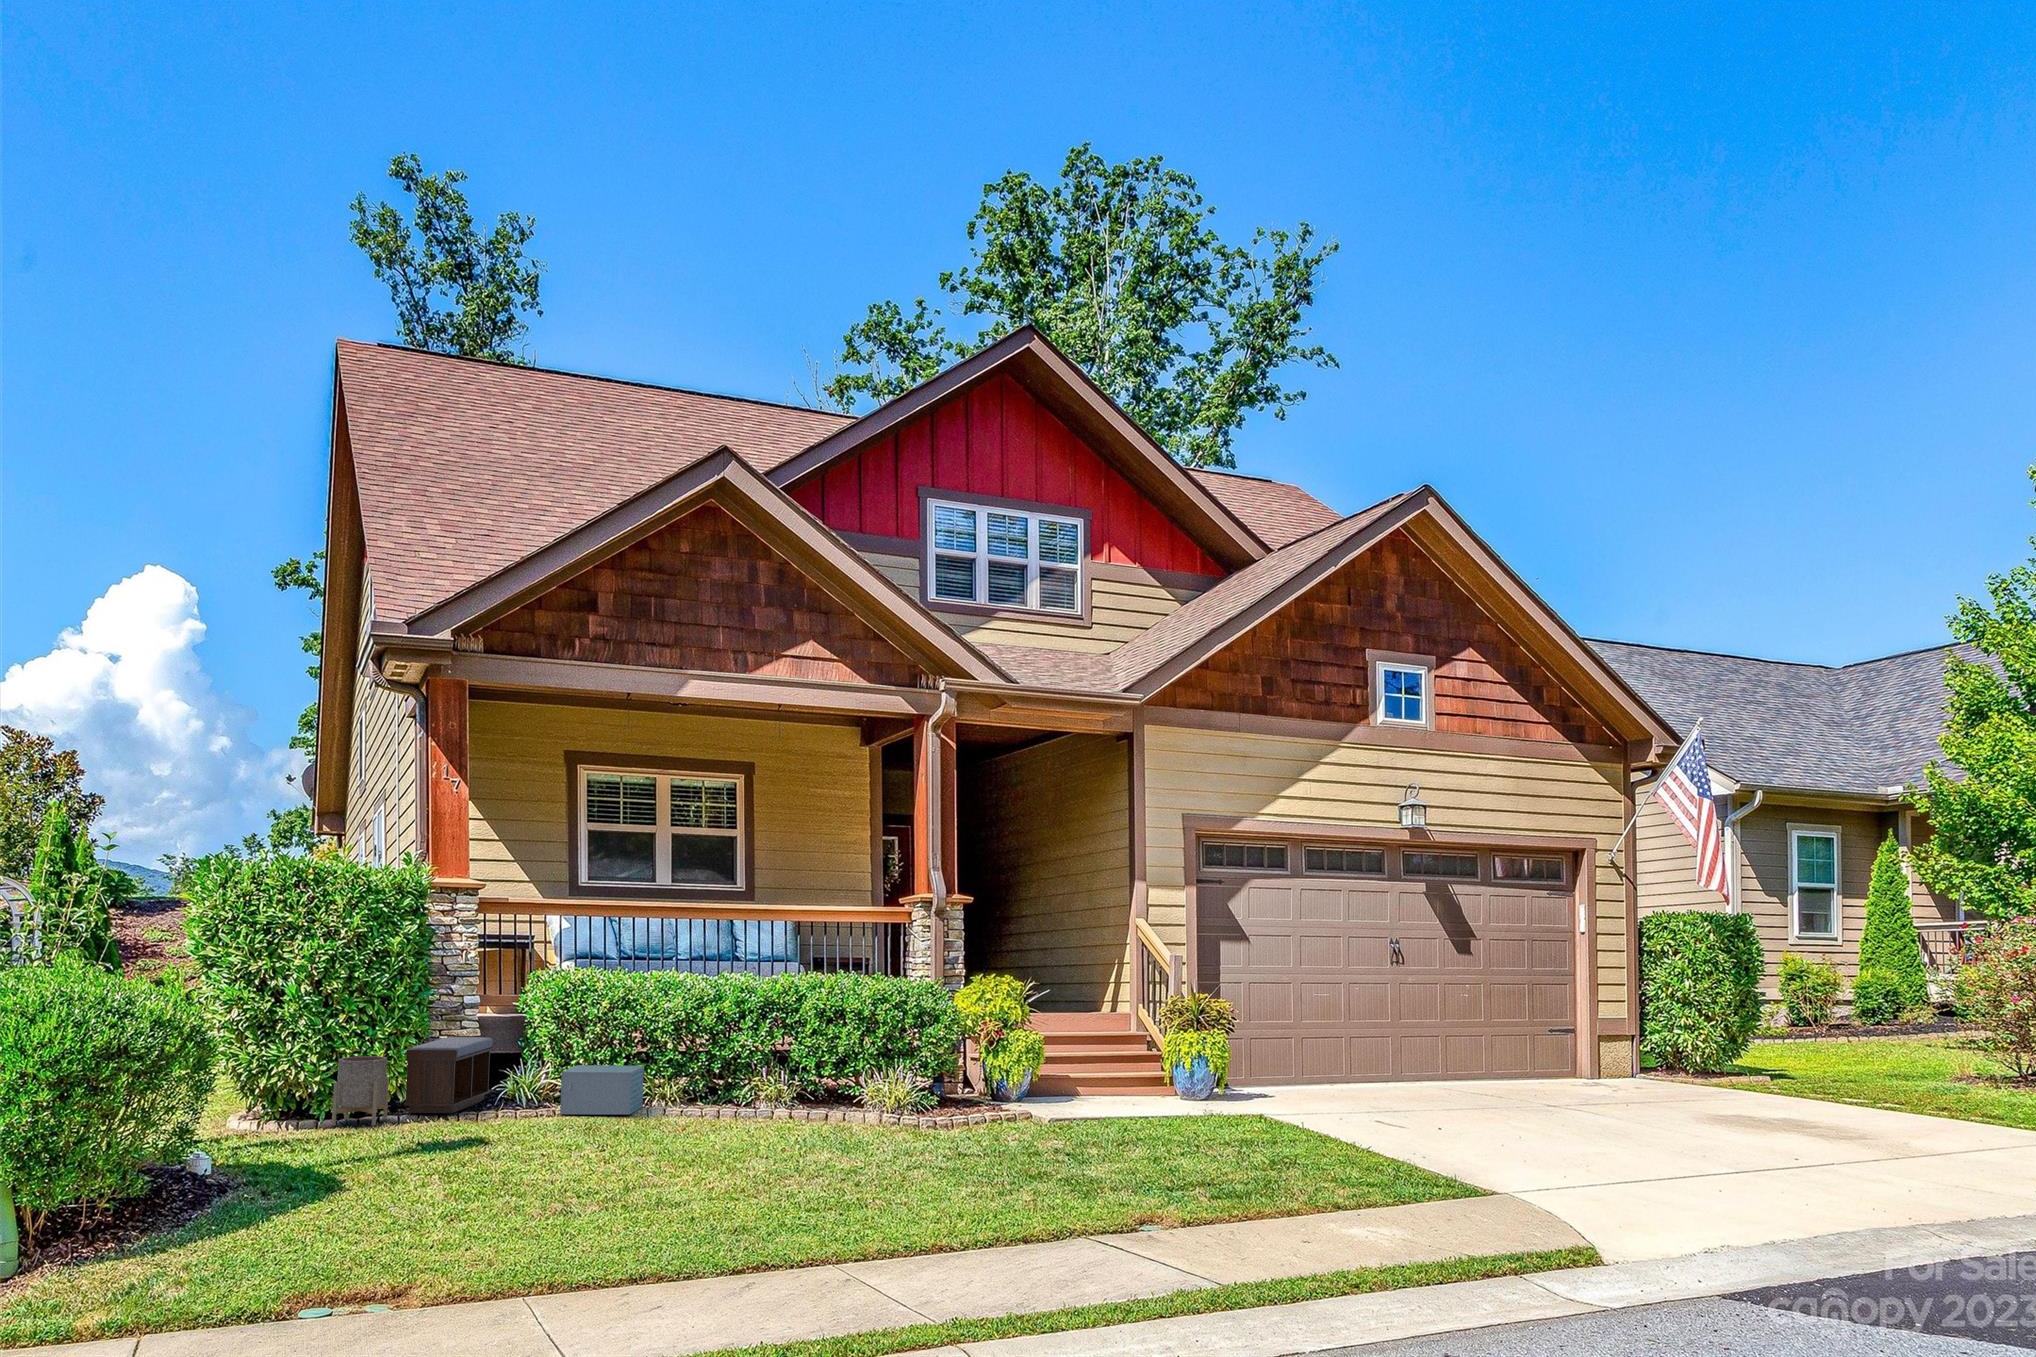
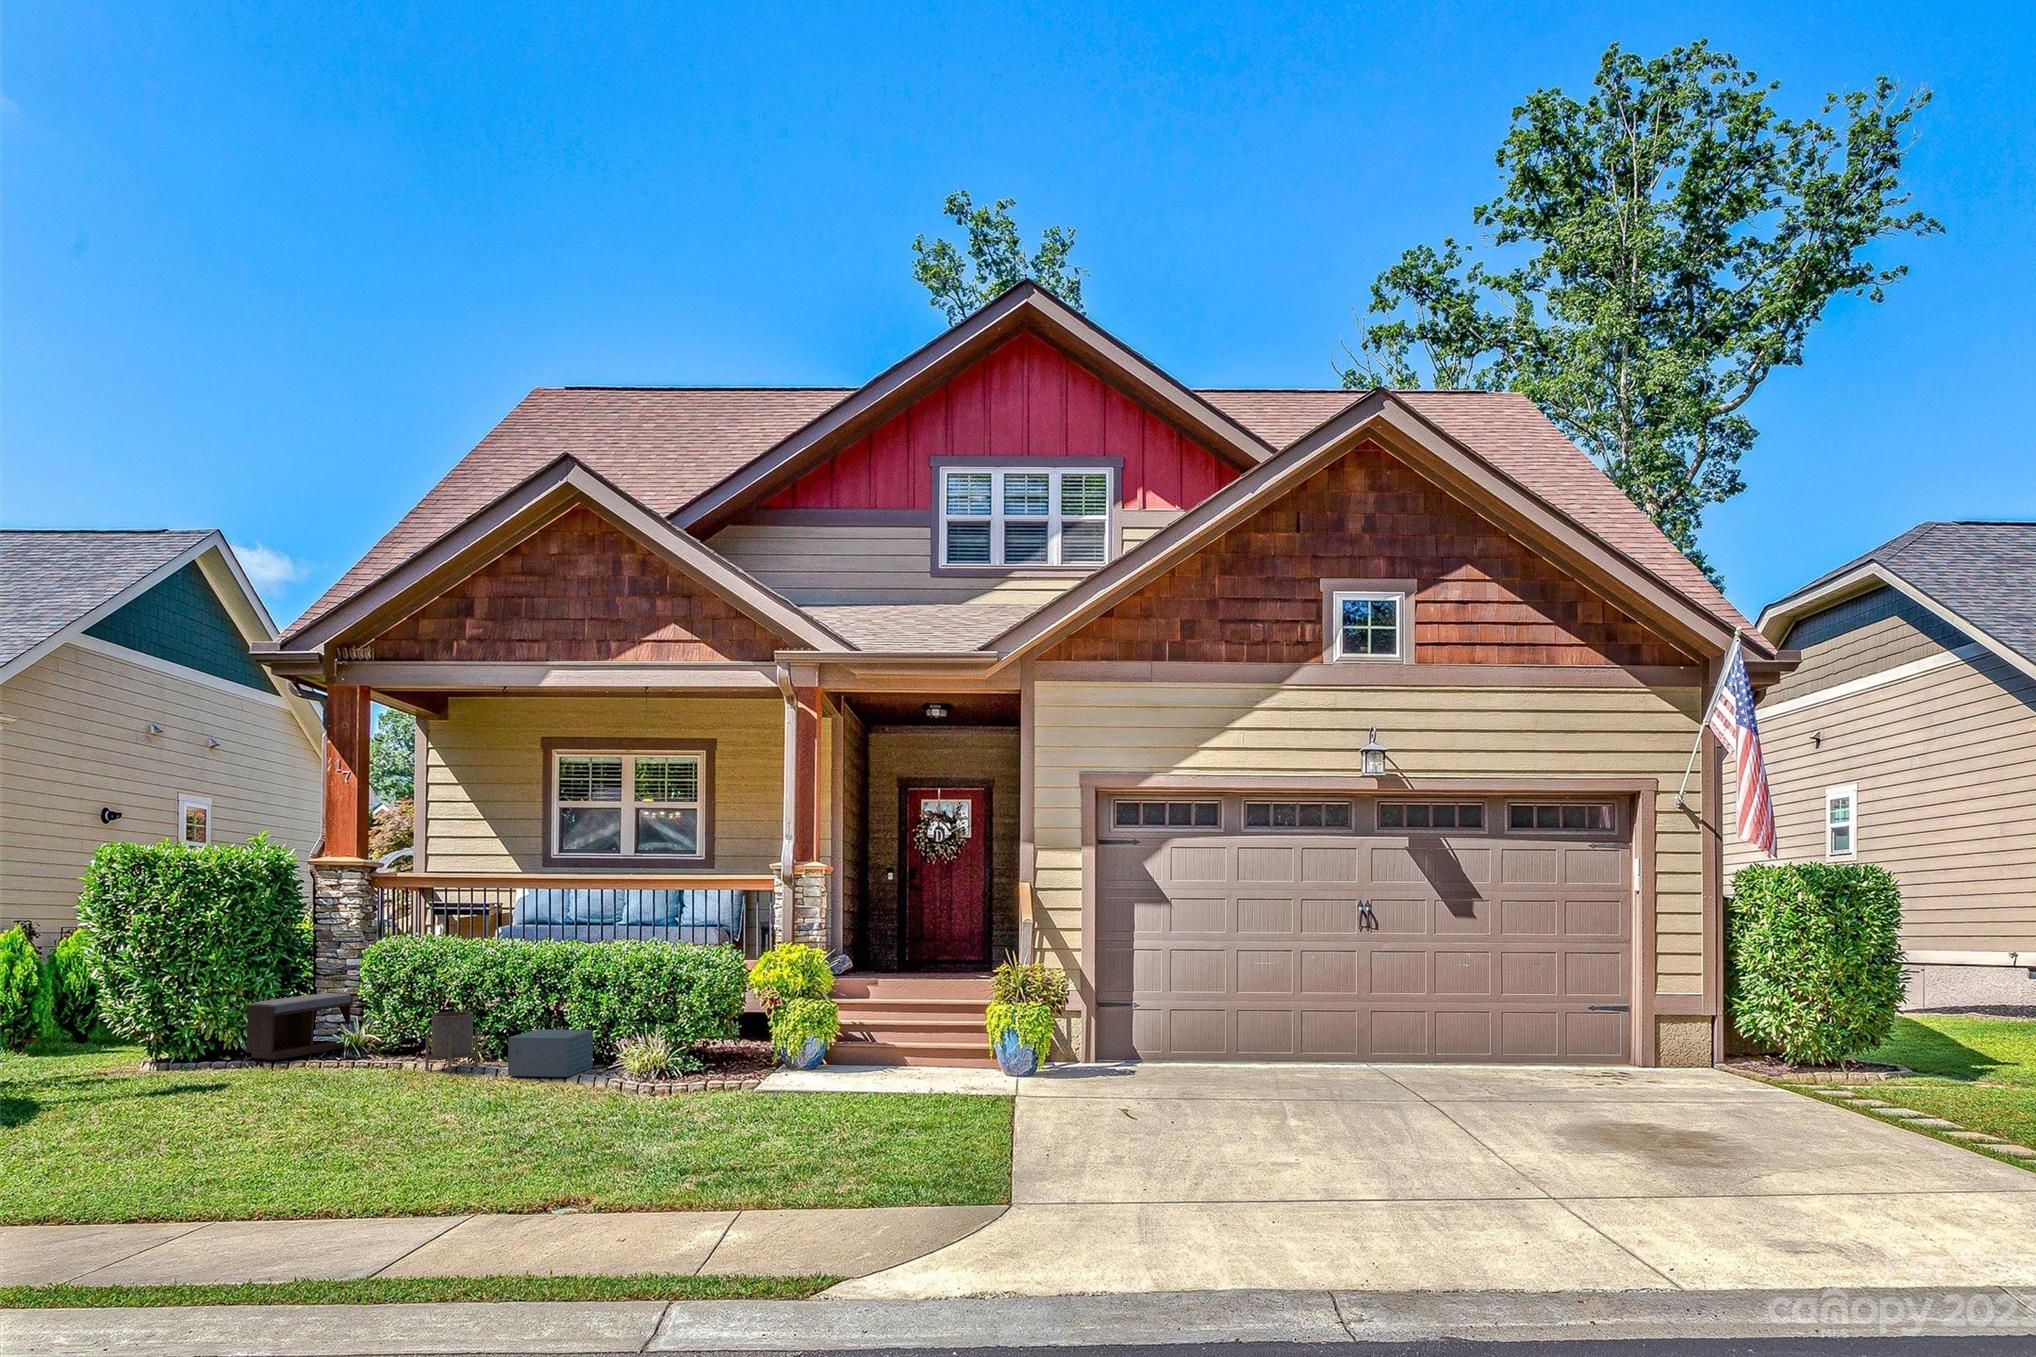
planter: present [332,1056,389,1126] -> present [425,1011,478,1072]
storage box: present [560,1065,644,1115] -> present [508,1029,593,1077]

